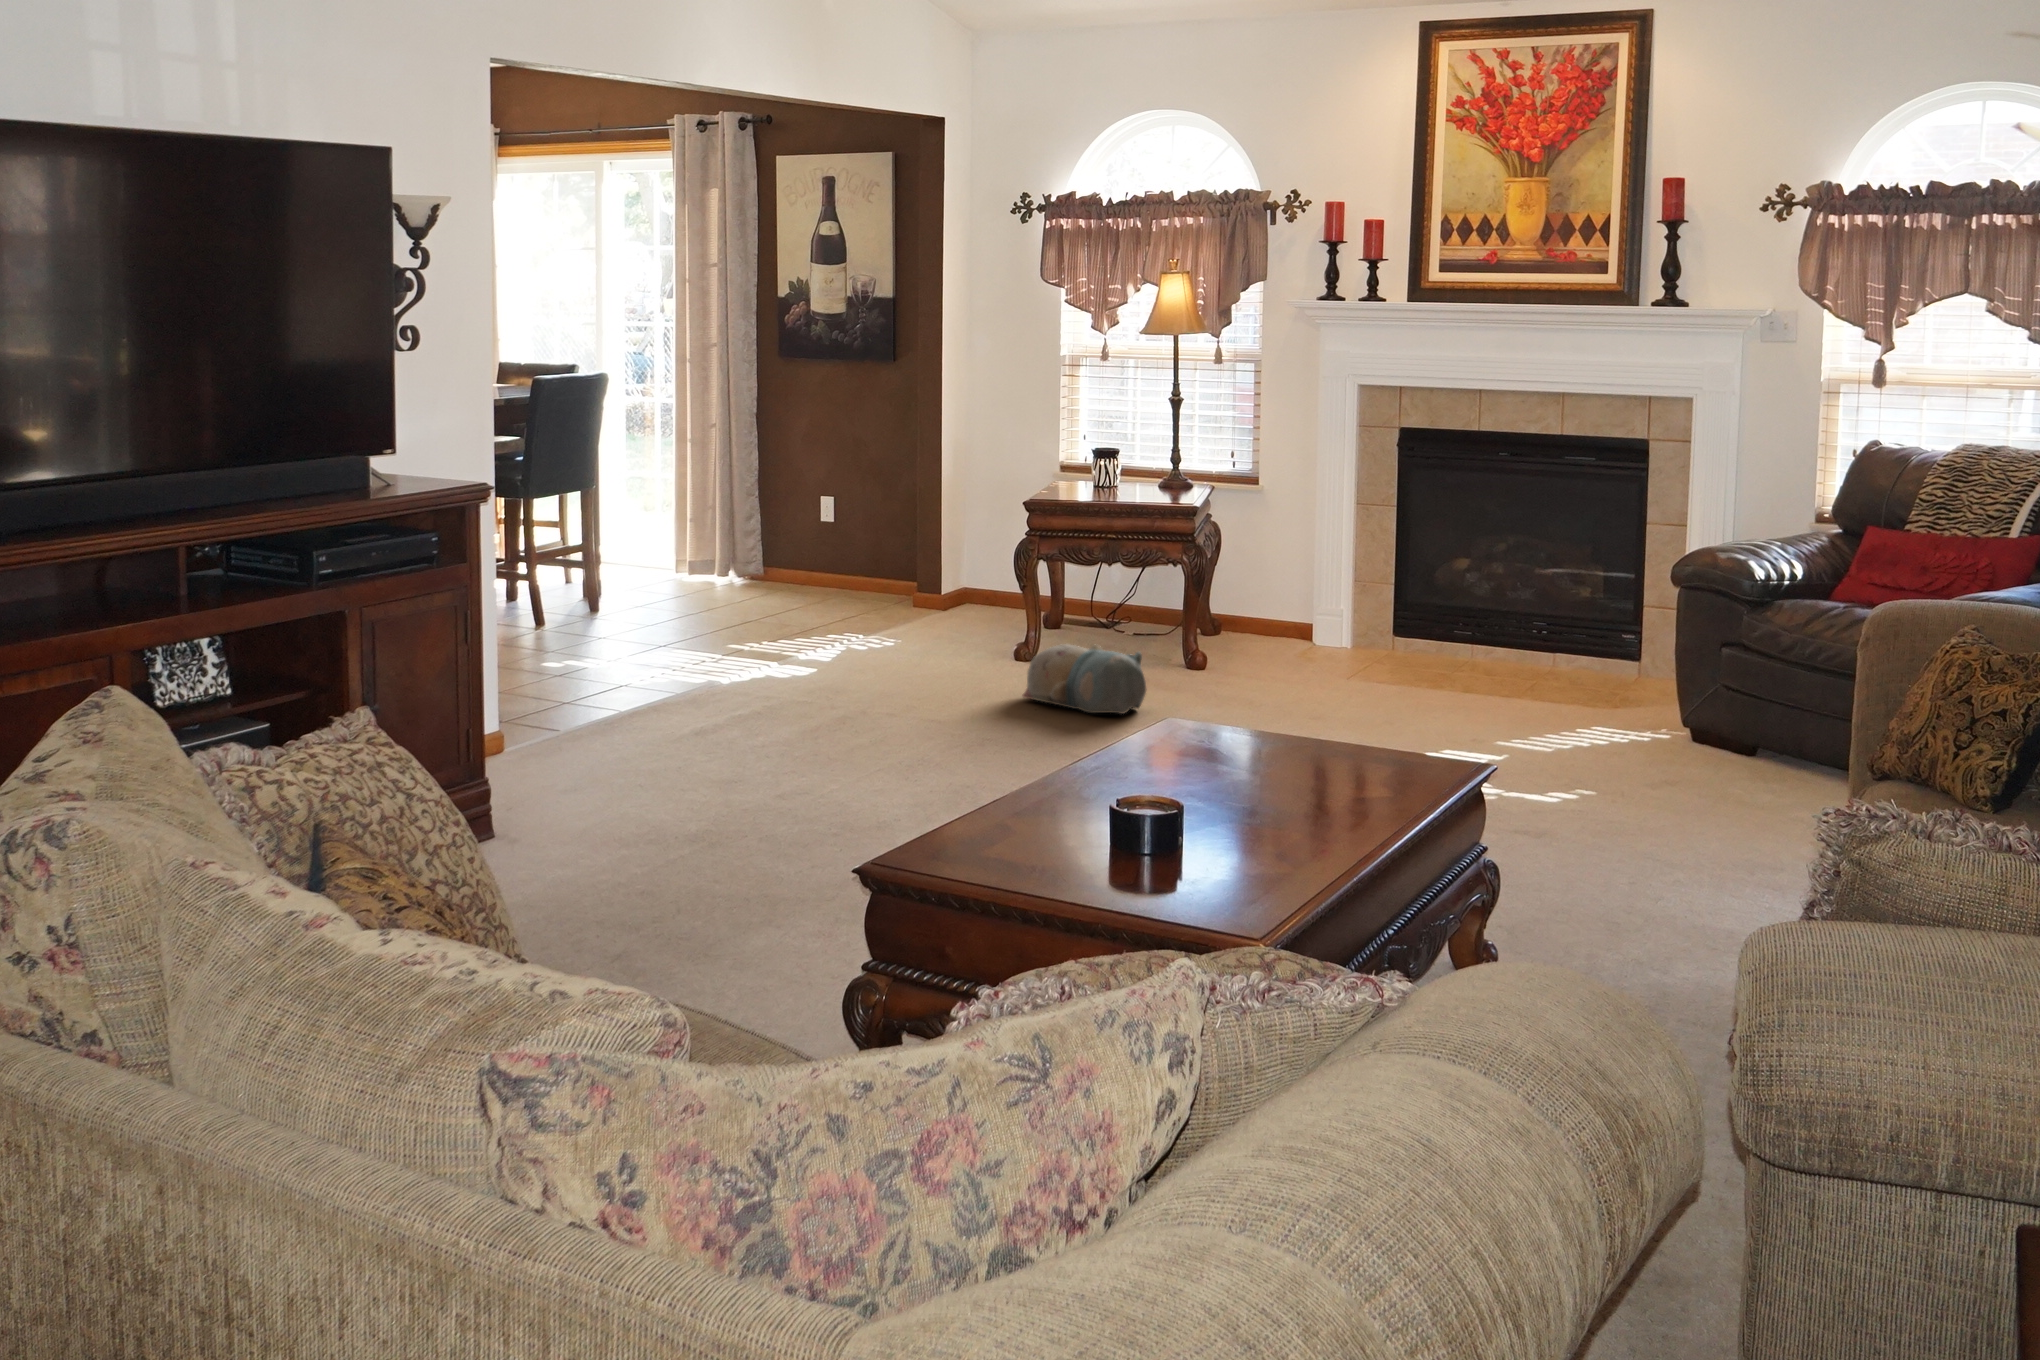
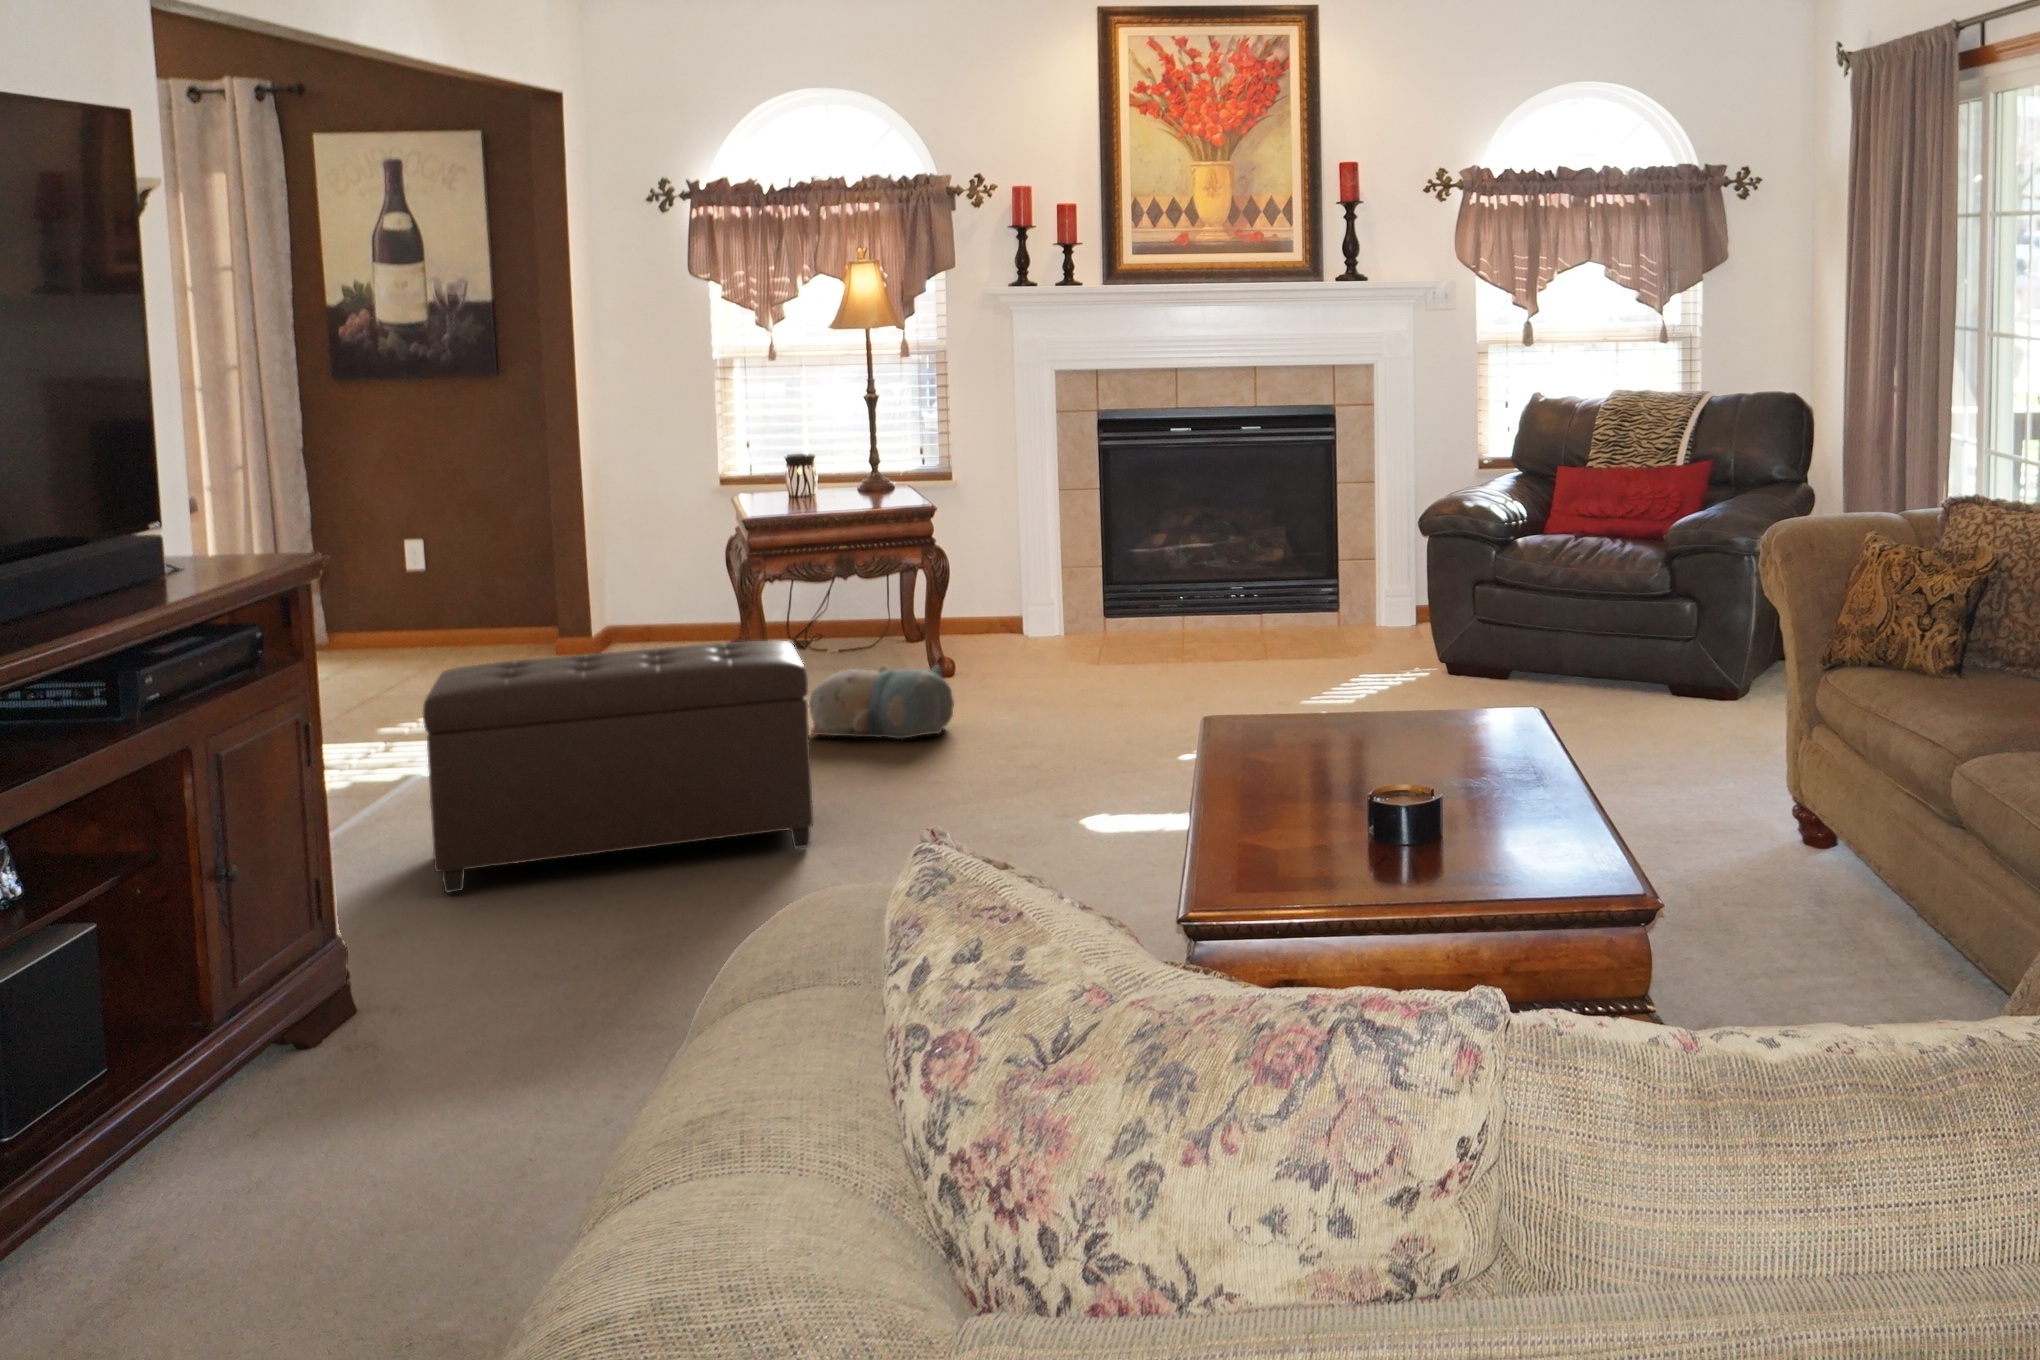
ottoman: none [646,591,959,783] -> present [423,641,813,893]

